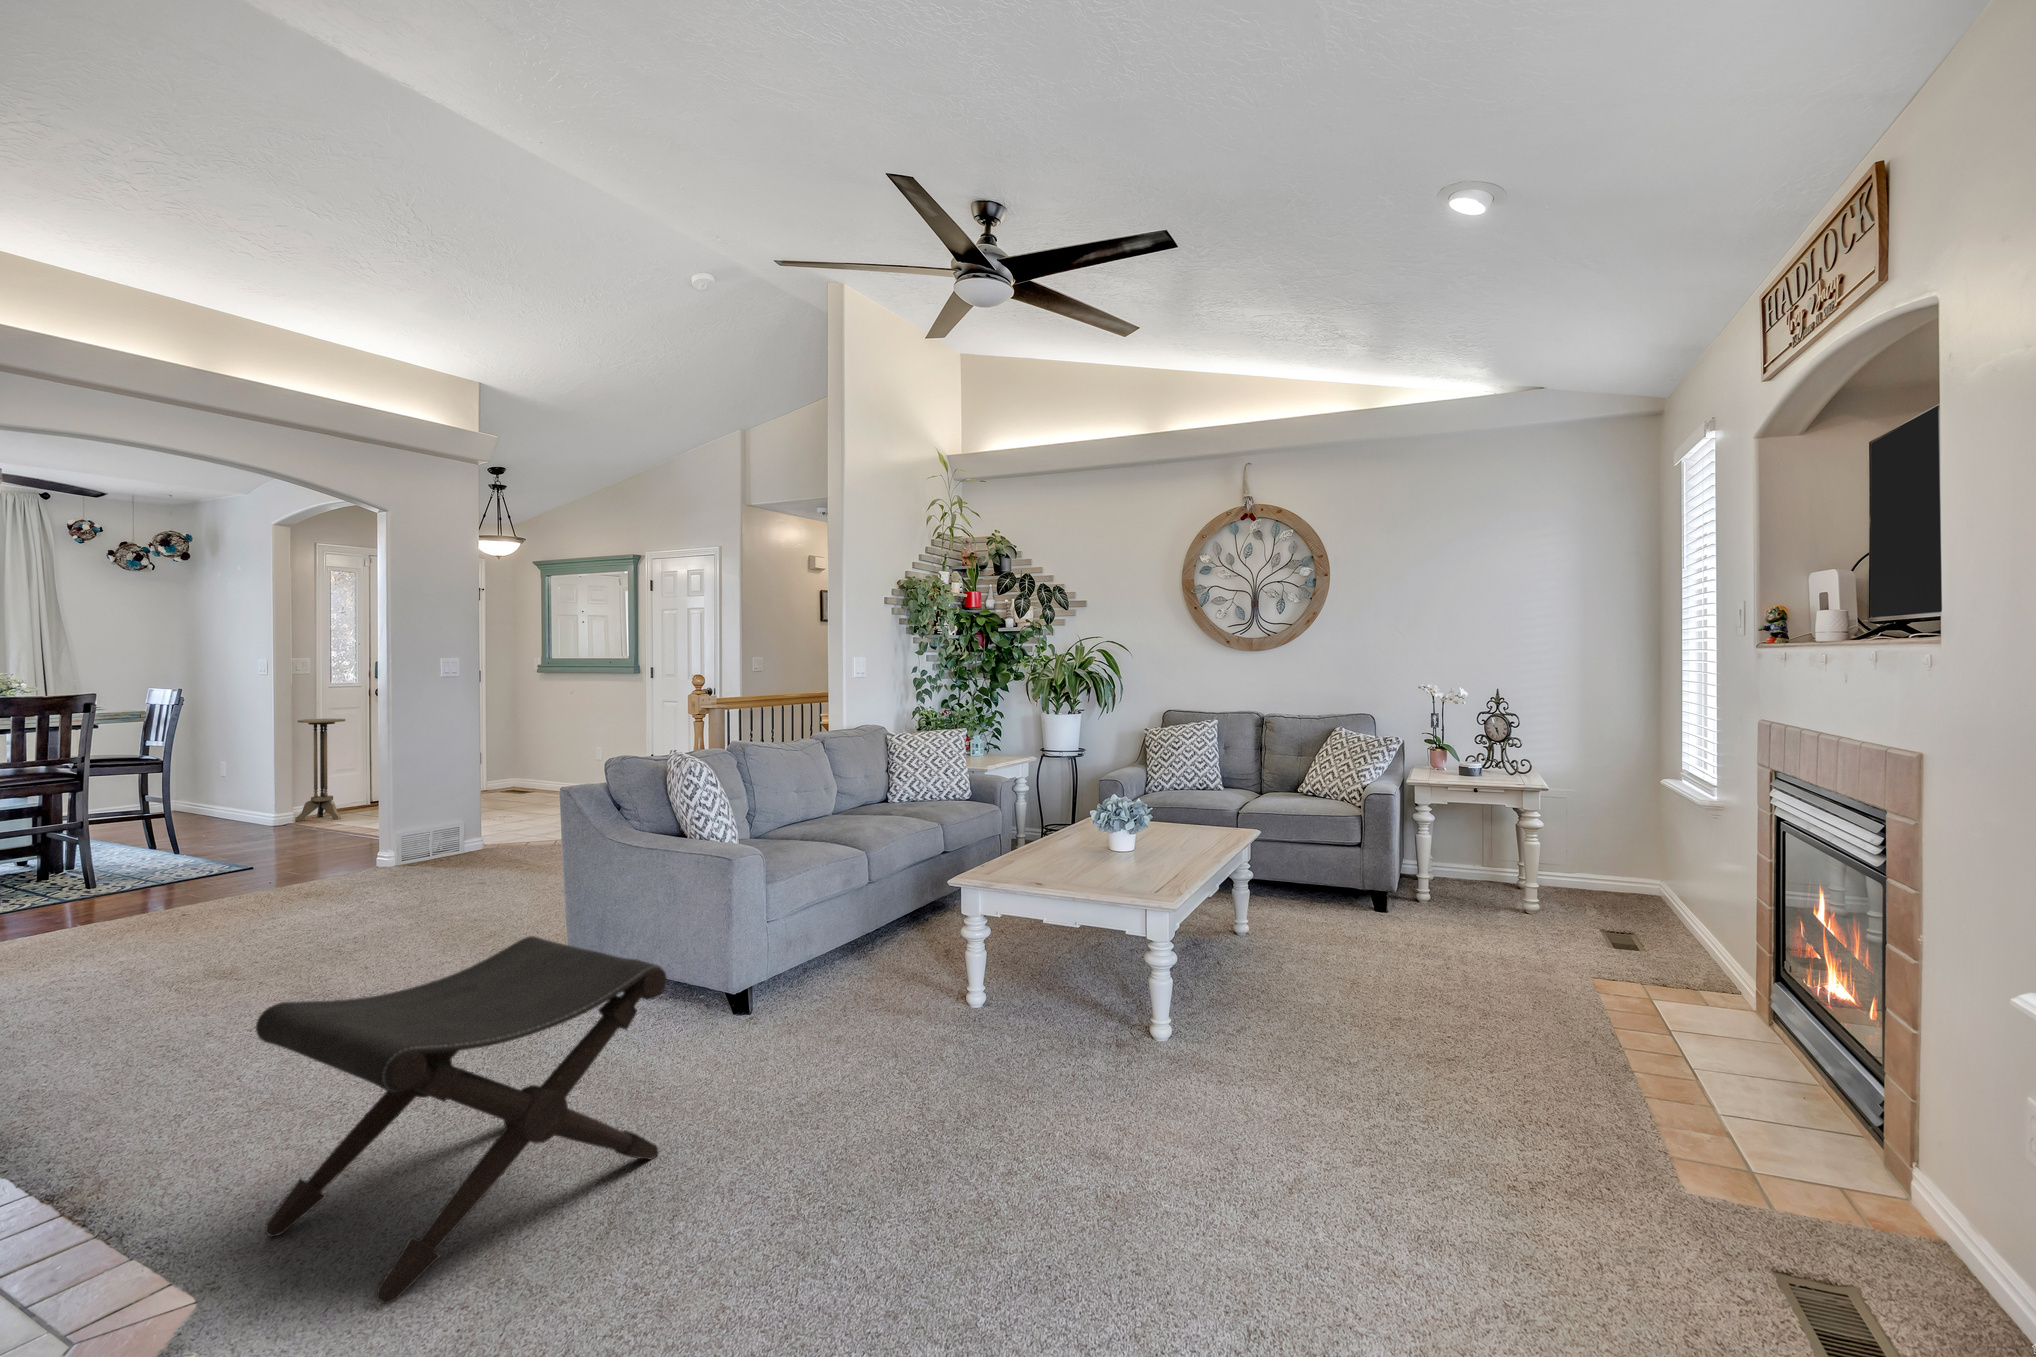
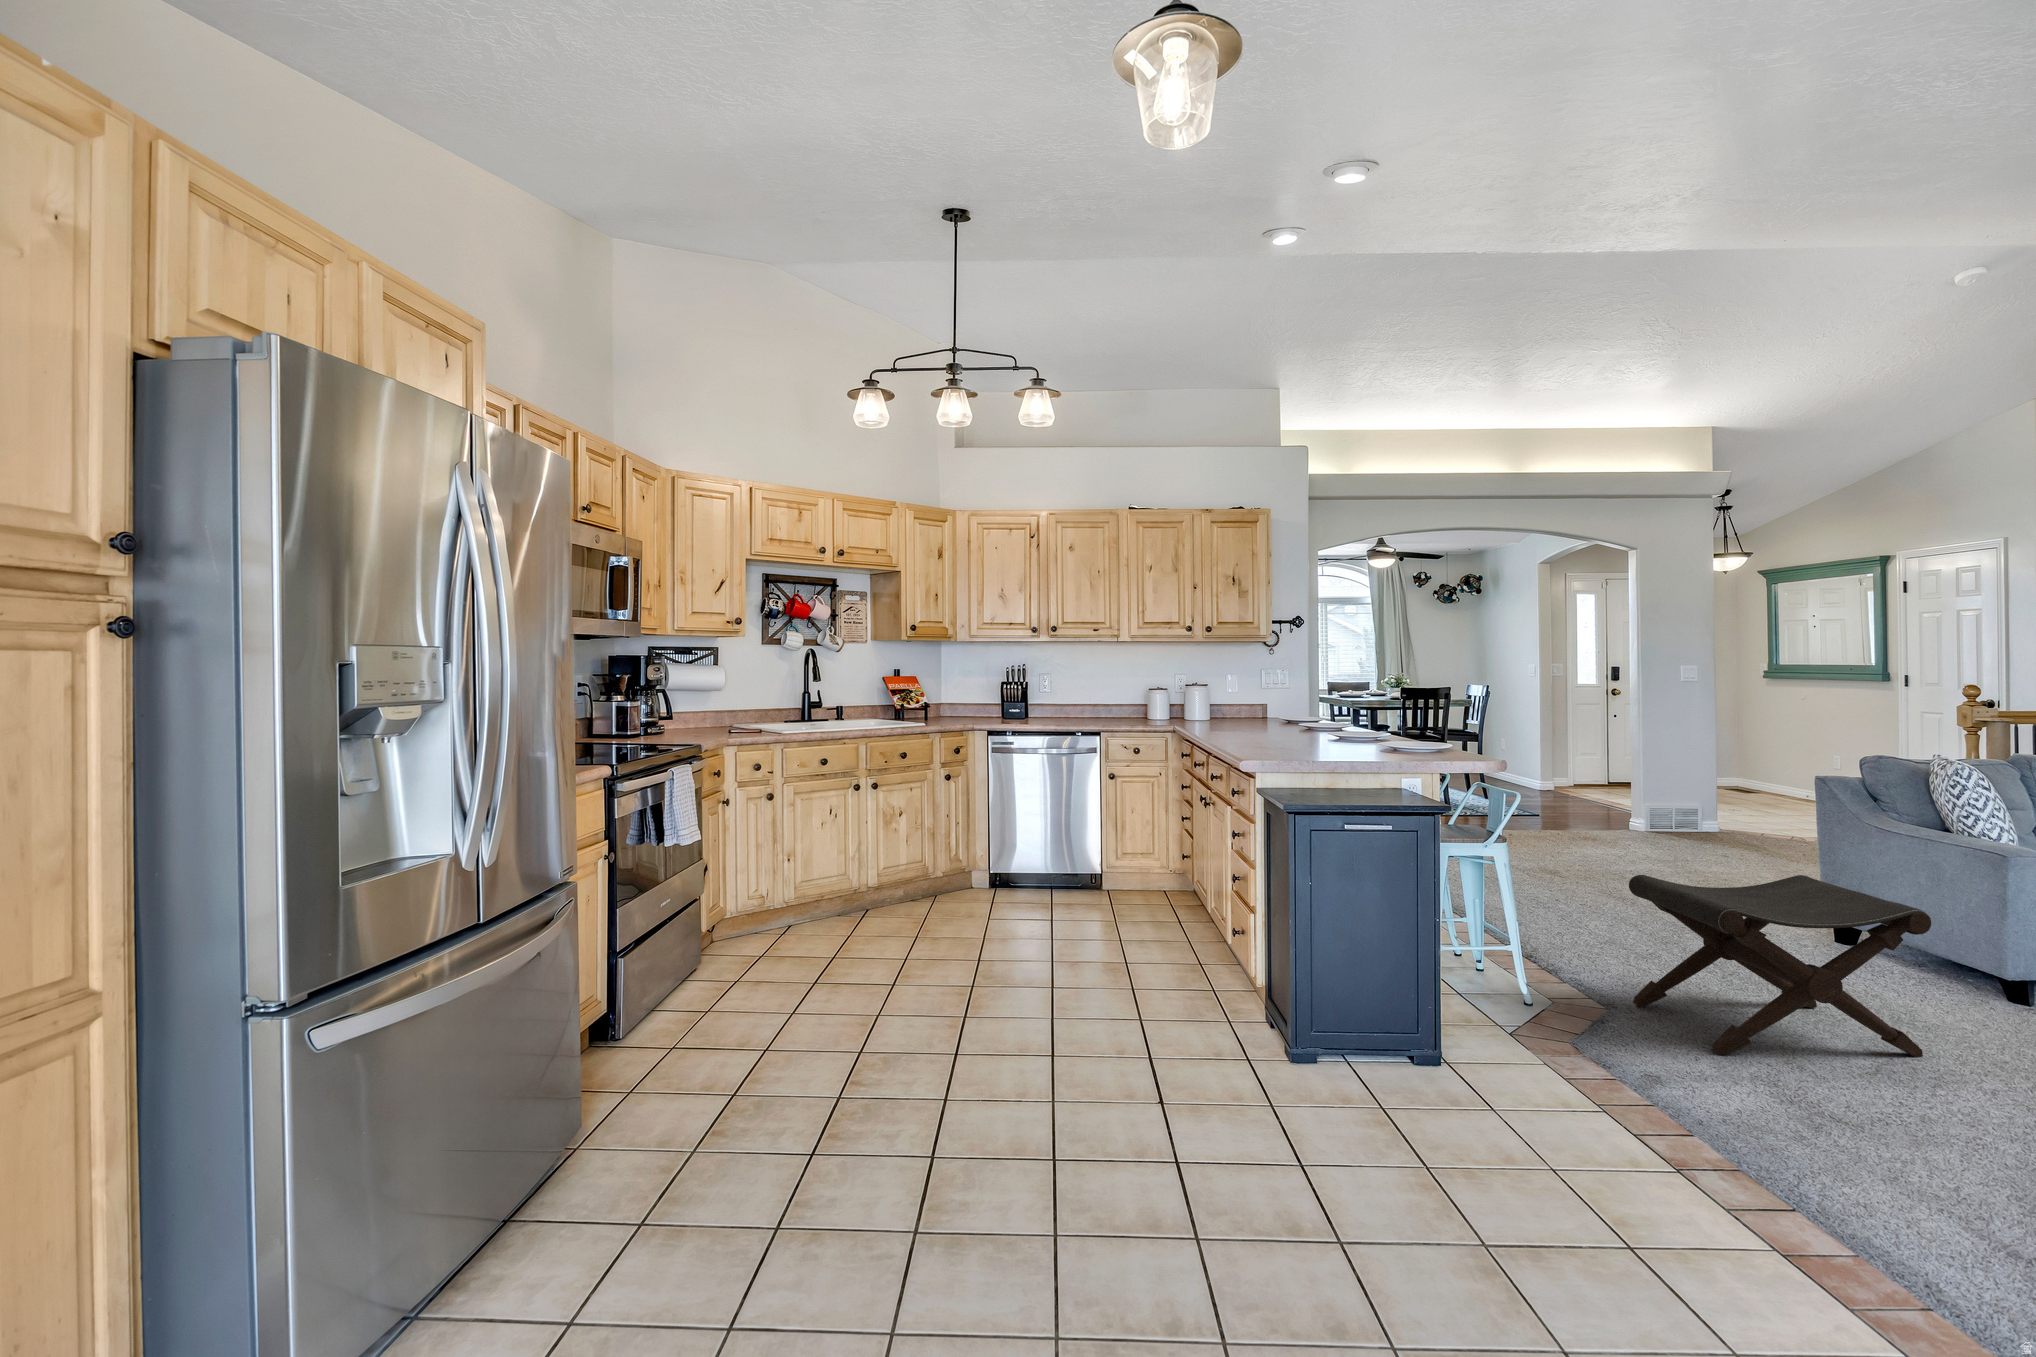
side table: present [296,719,345,821] -> none [1554,712,1591,792]

